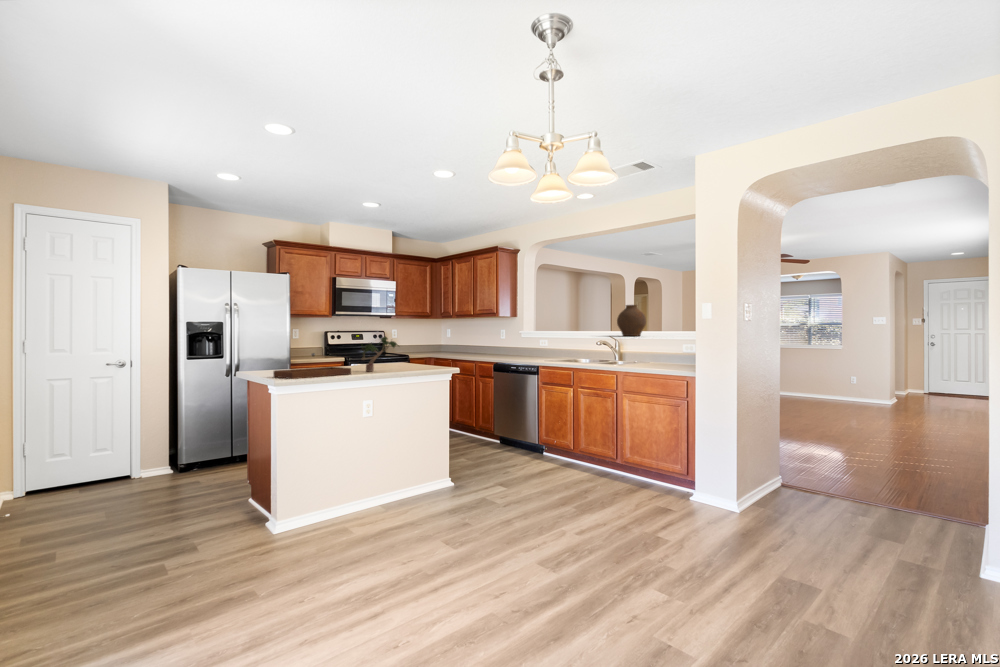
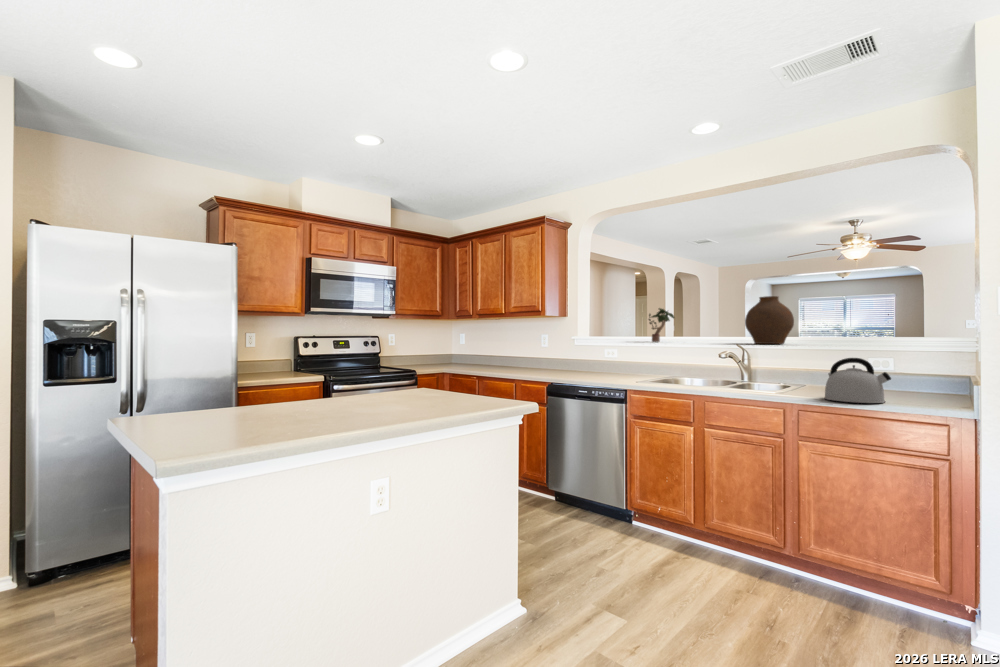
potted plant: present [362,337,399,372] -> present [649,308,674,342]
kettle: none [638,344,670,370] -> present [825,358,891,403]
tray: present [274,353,351,379] -> none [164,384,345,454]

